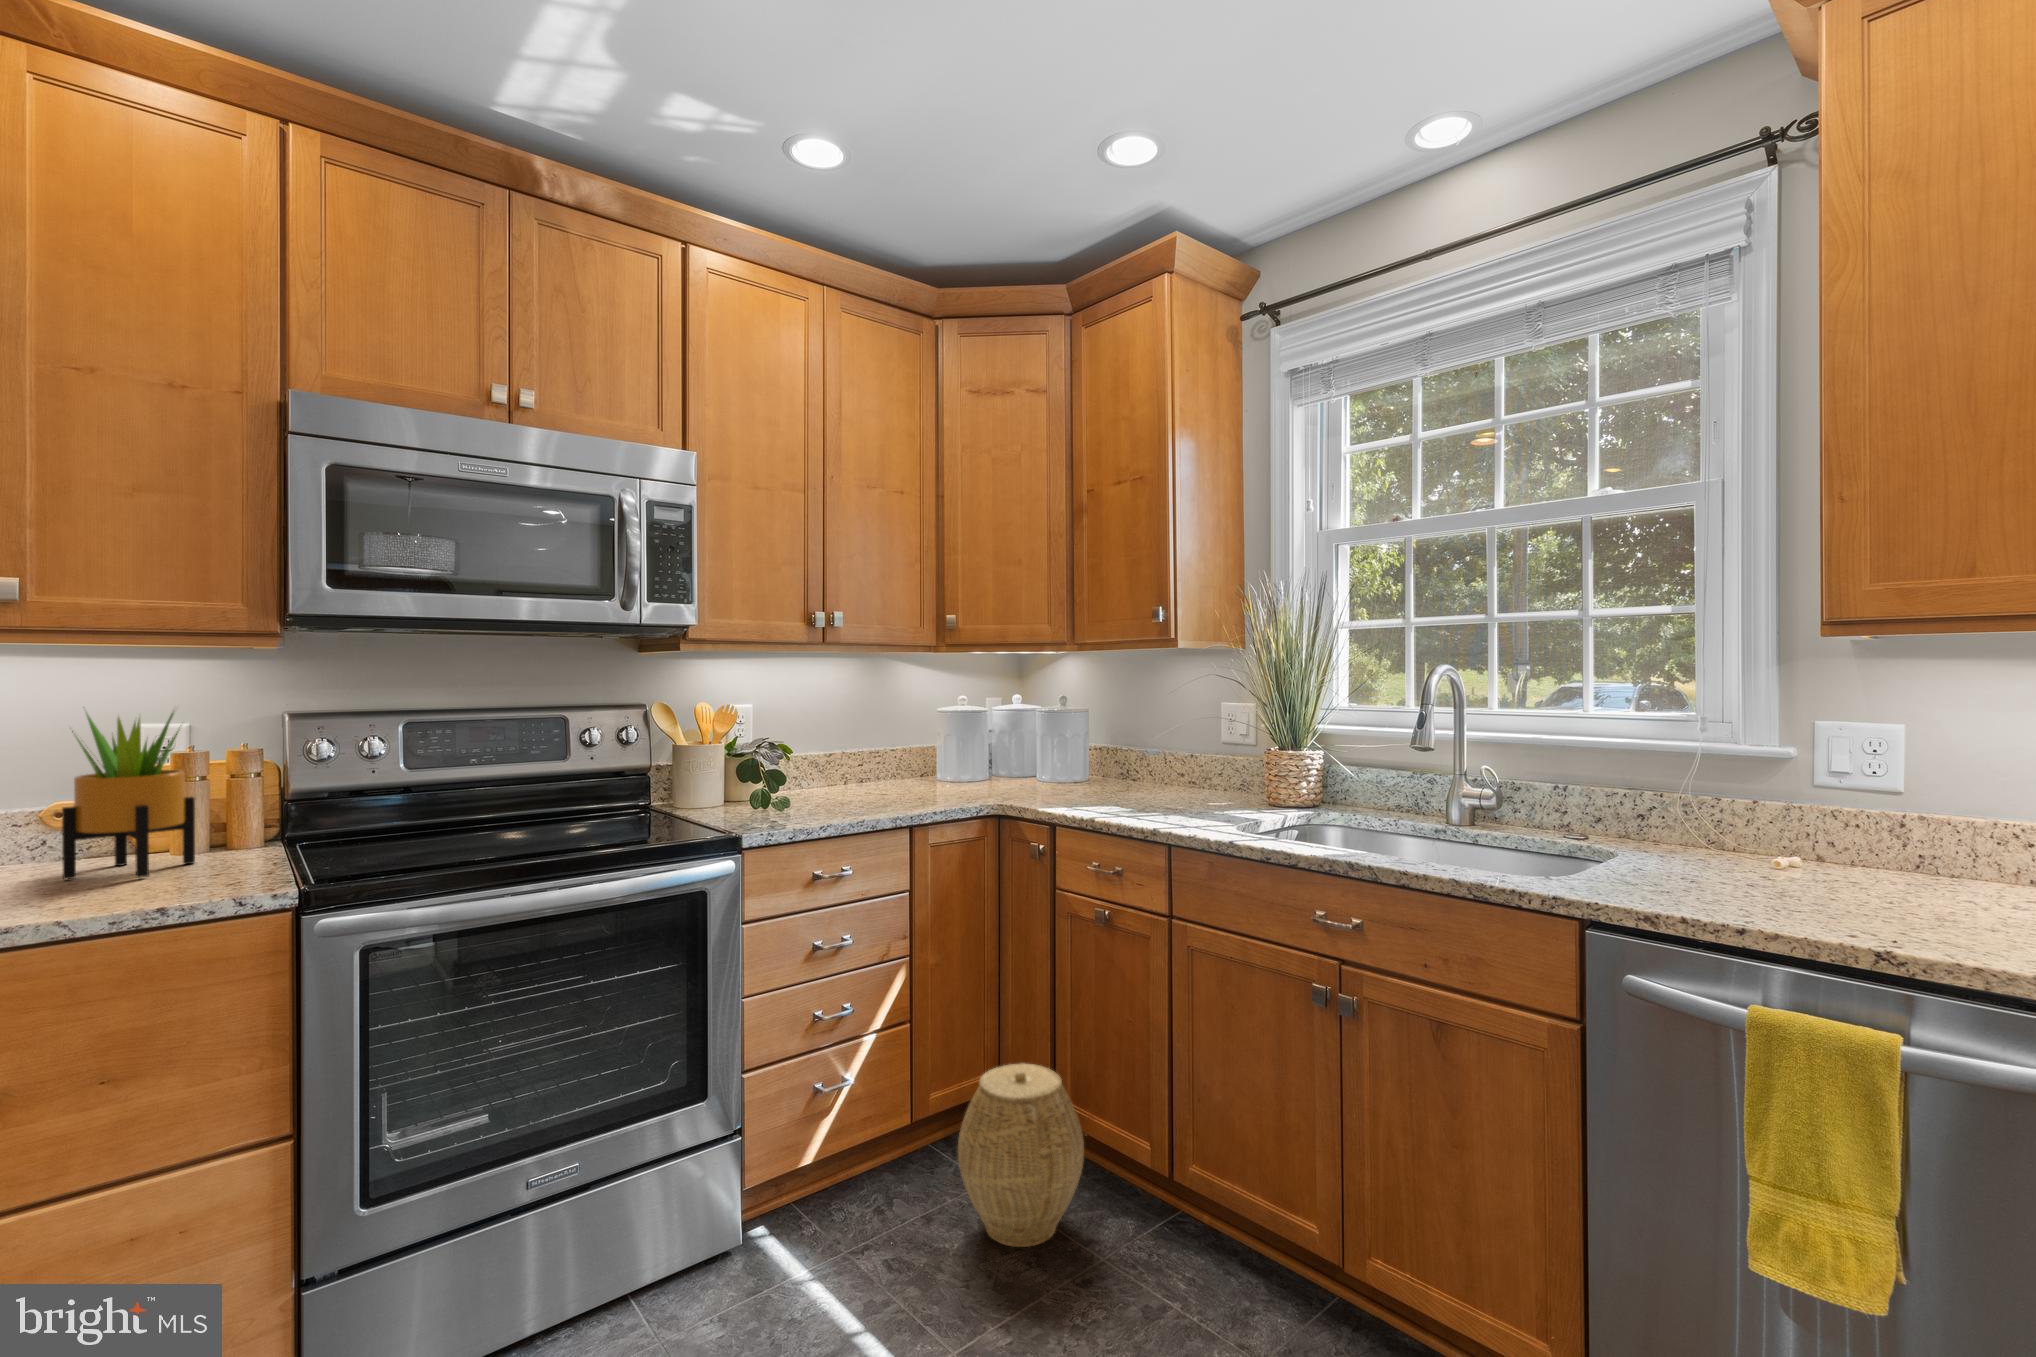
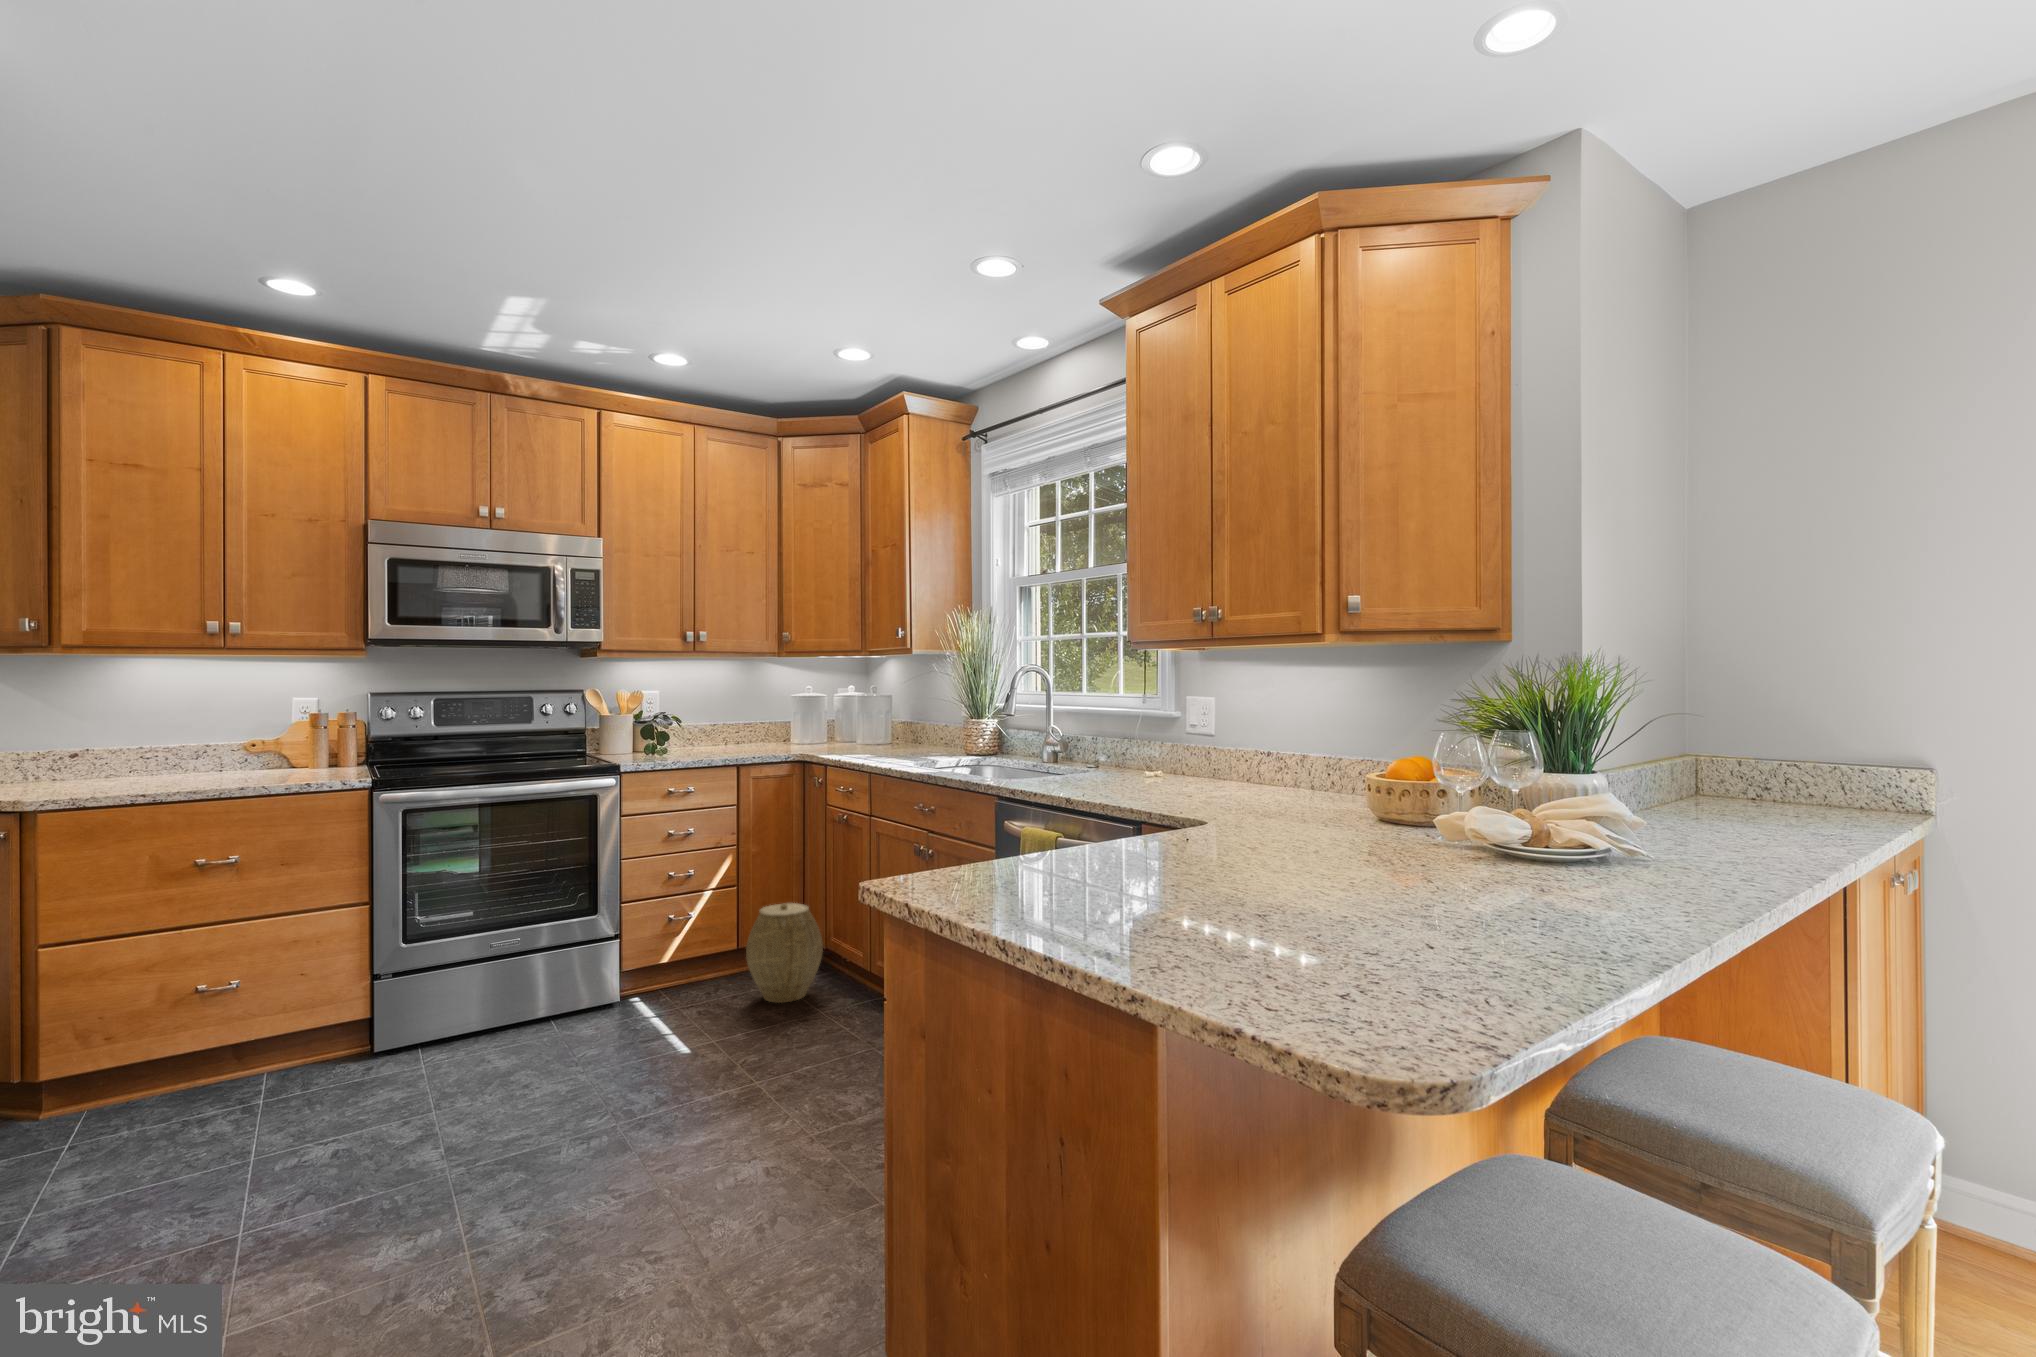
potted plant: present [62,713,195,879] -> none [259,687,322,776]

